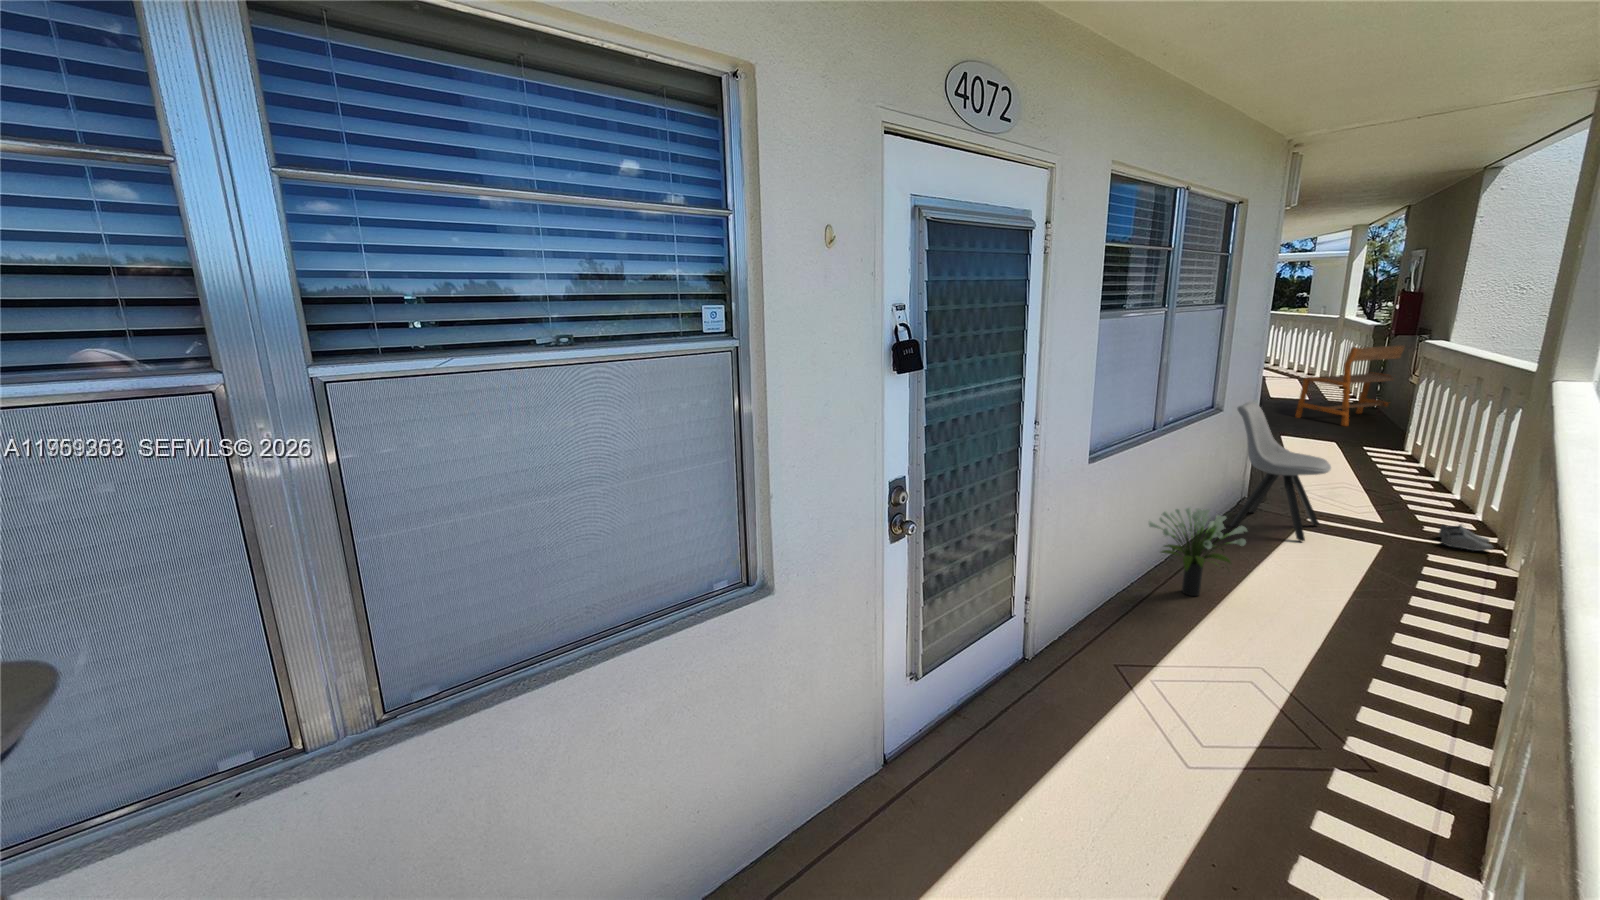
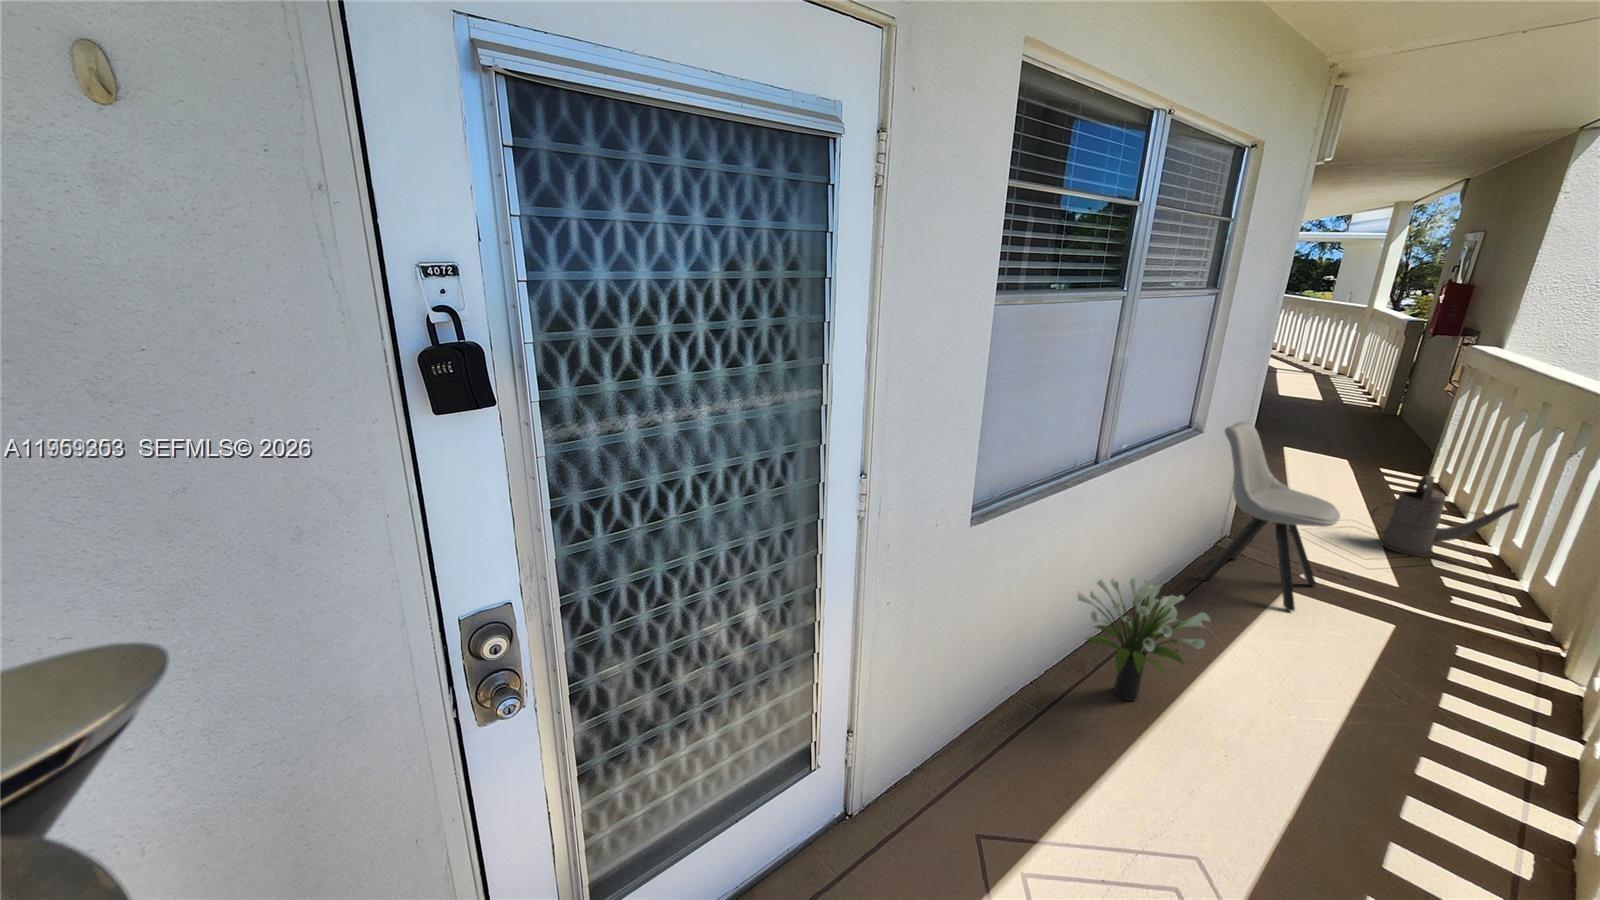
bench: present [1295,345,1405,426] -> none [1303,346,1457,438]
watering can: none [1357,439,1468,504] -> present [1372,475,1519,557]
shoe: present [1438,524,1493,551] -> none [1471,598,1547,643]

